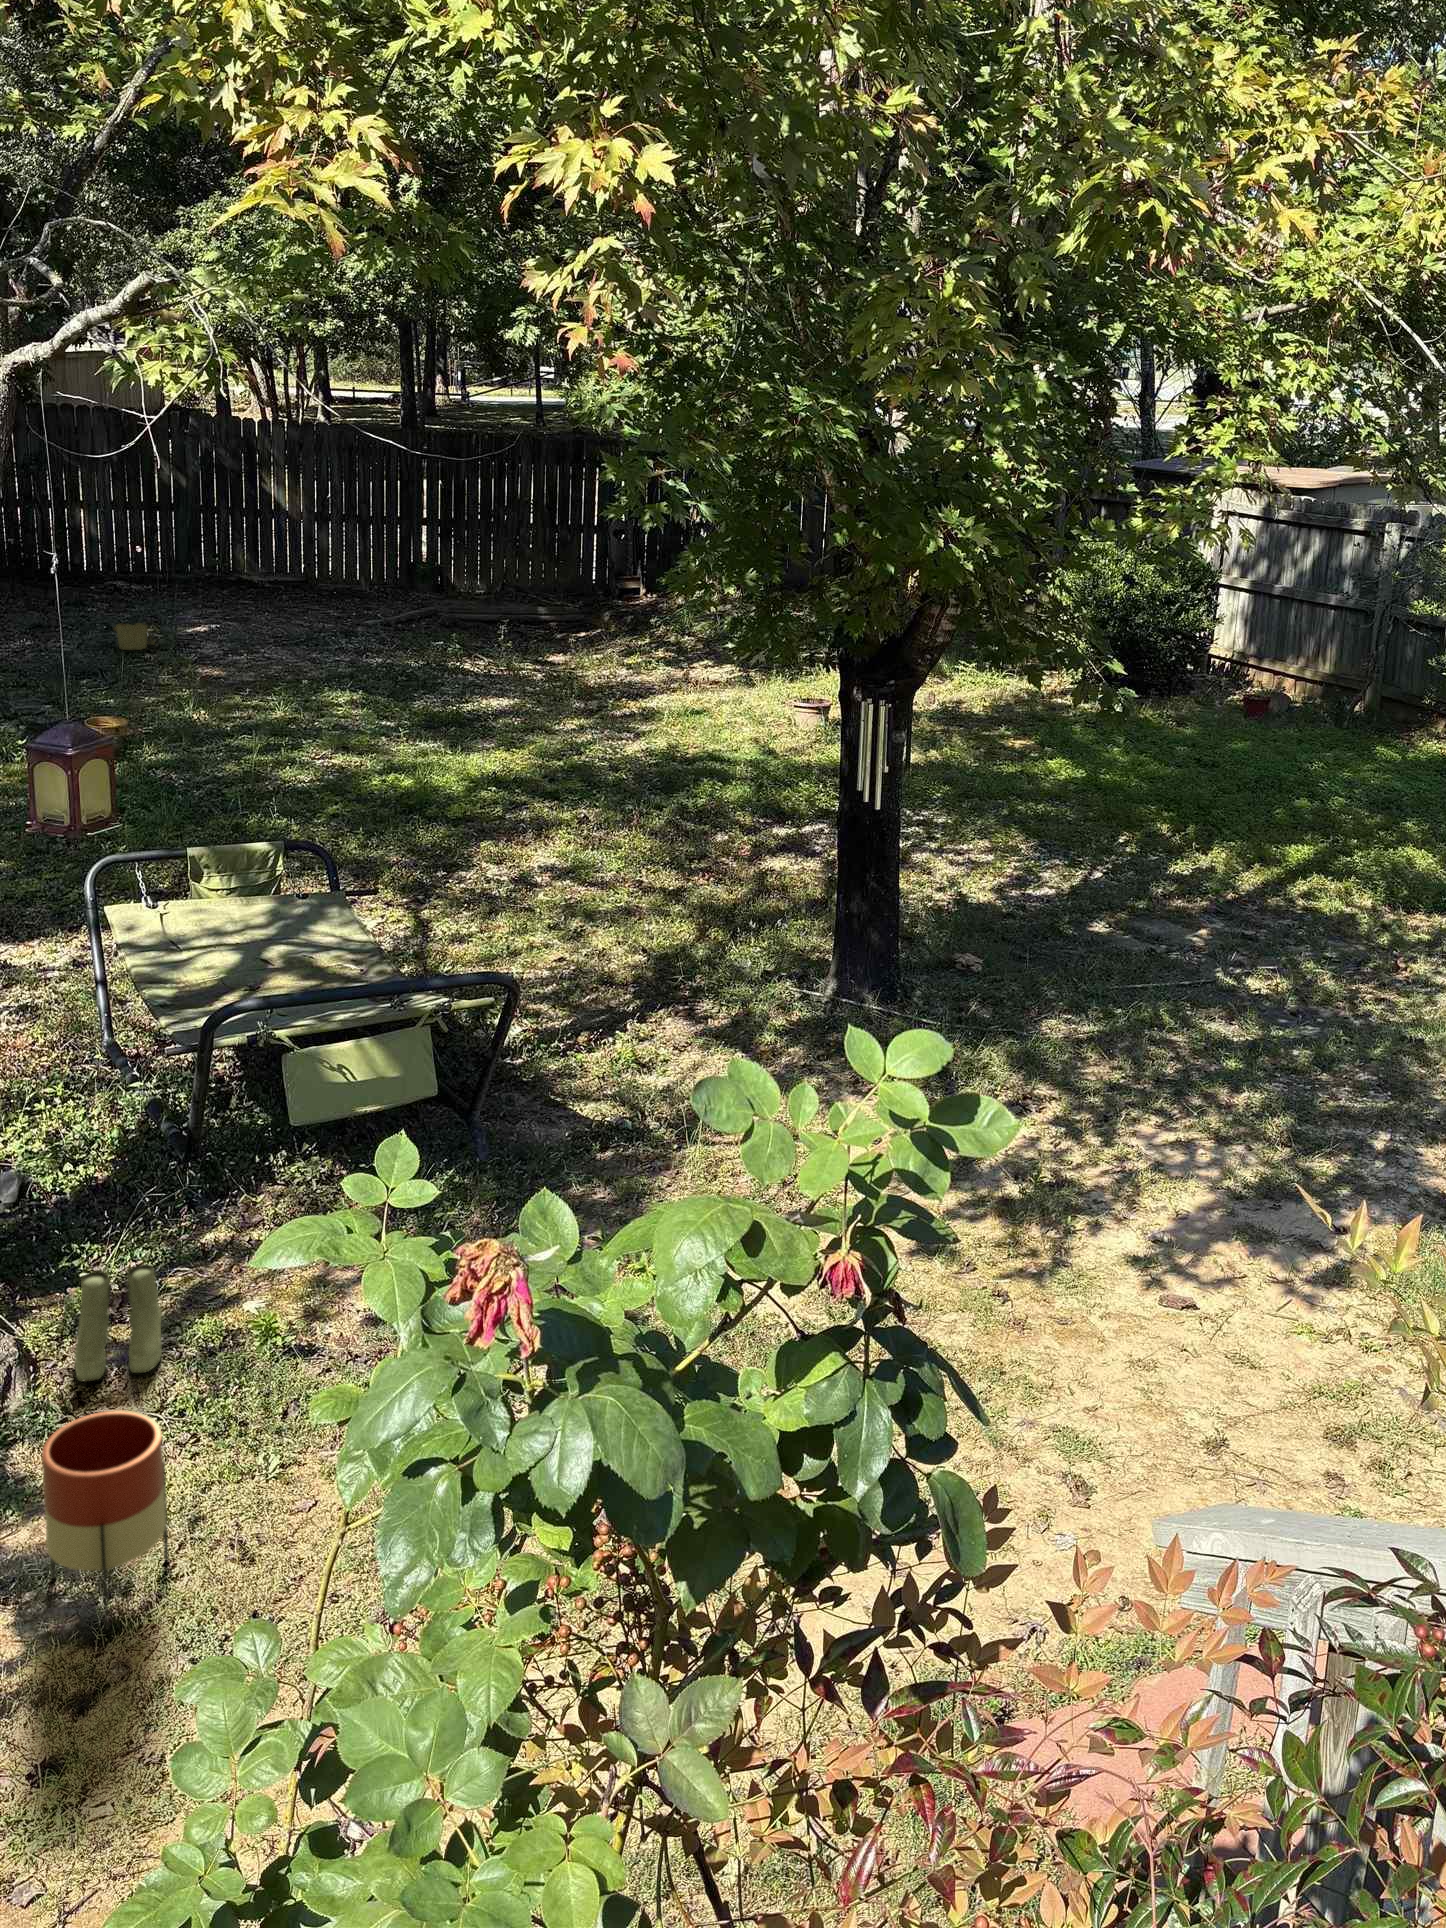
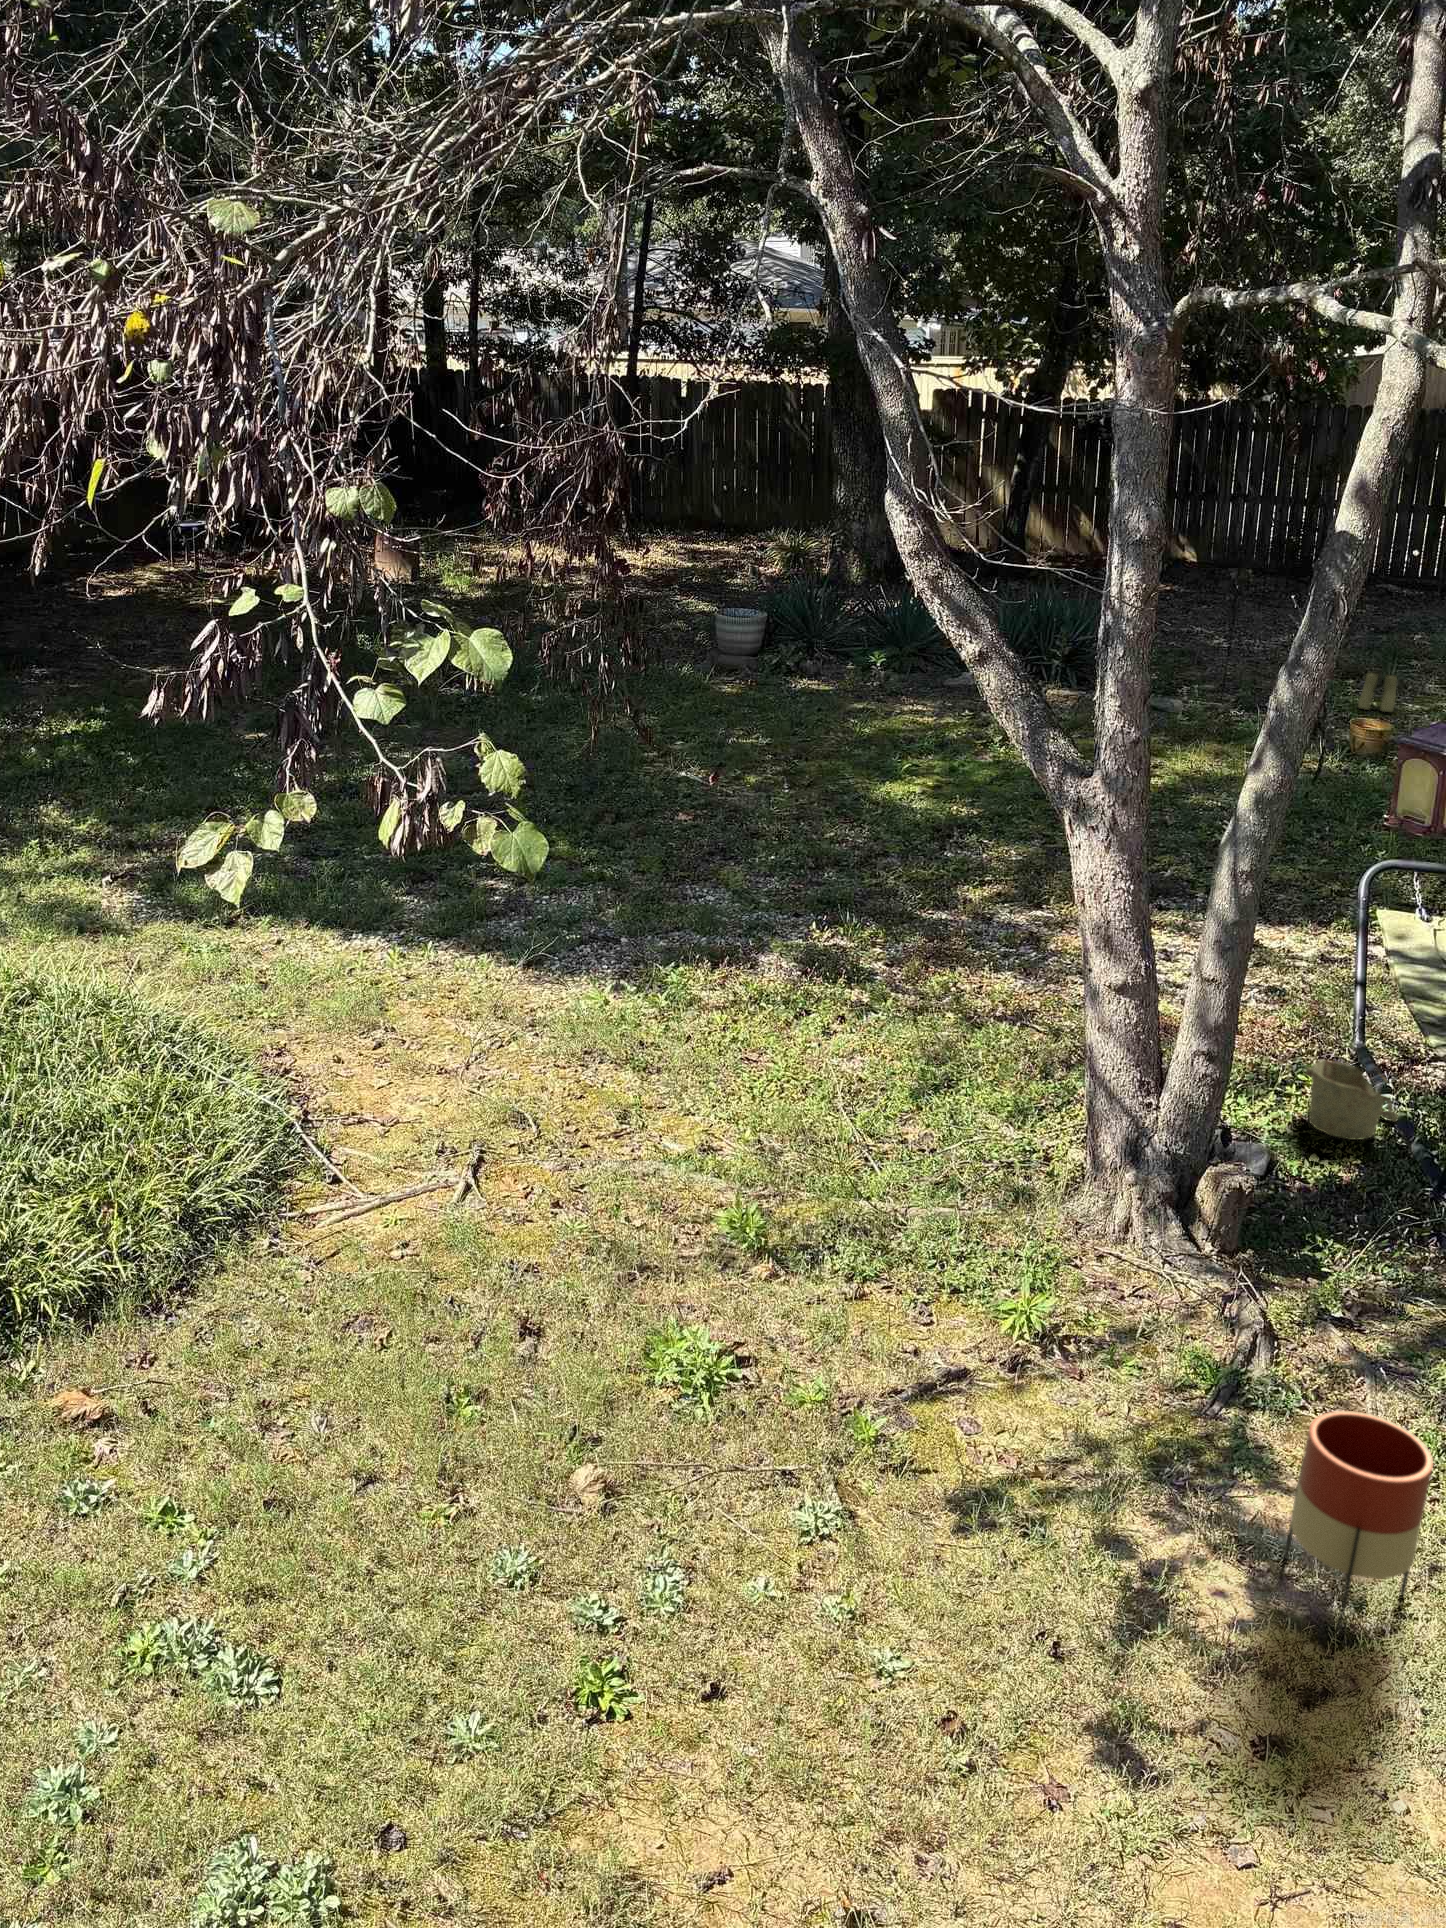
bucket: present [114,623,155,650] -> present [1305,1060,1397,1140]
boots: present [74,1264,162,1382] -> present [1358,672,1397,712]

